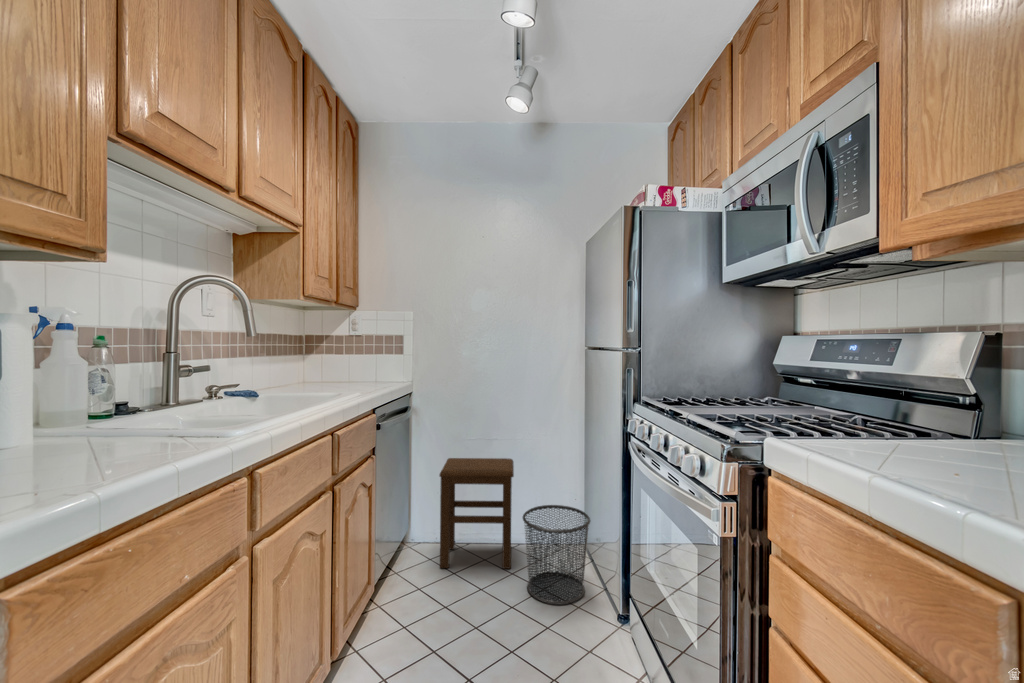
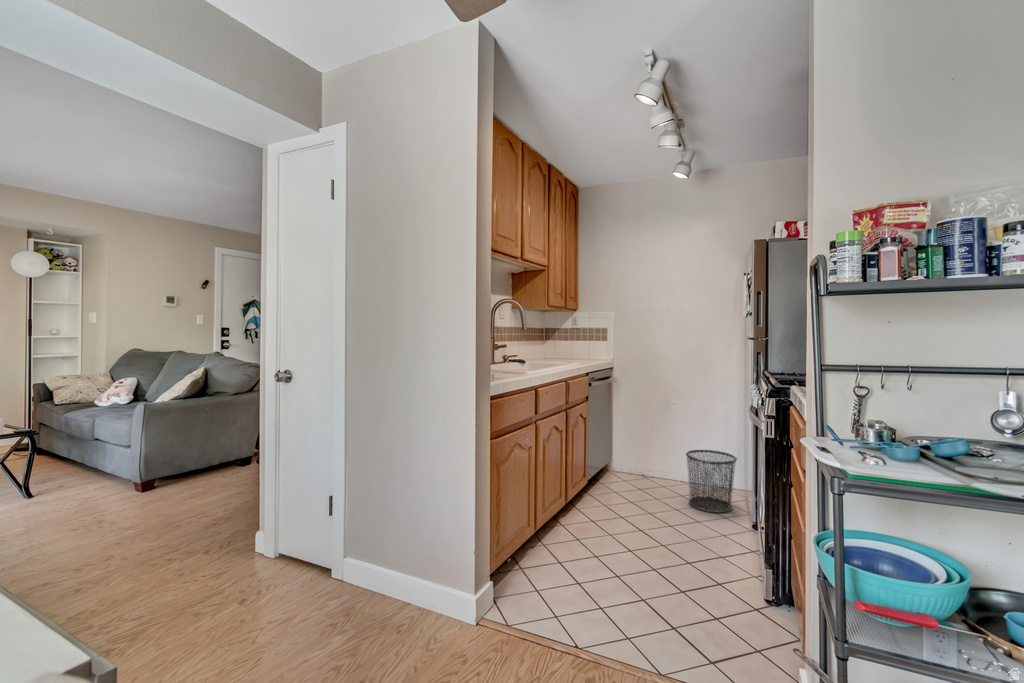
stool: present [440,458,514,569] -> none [630,414,687,492]

